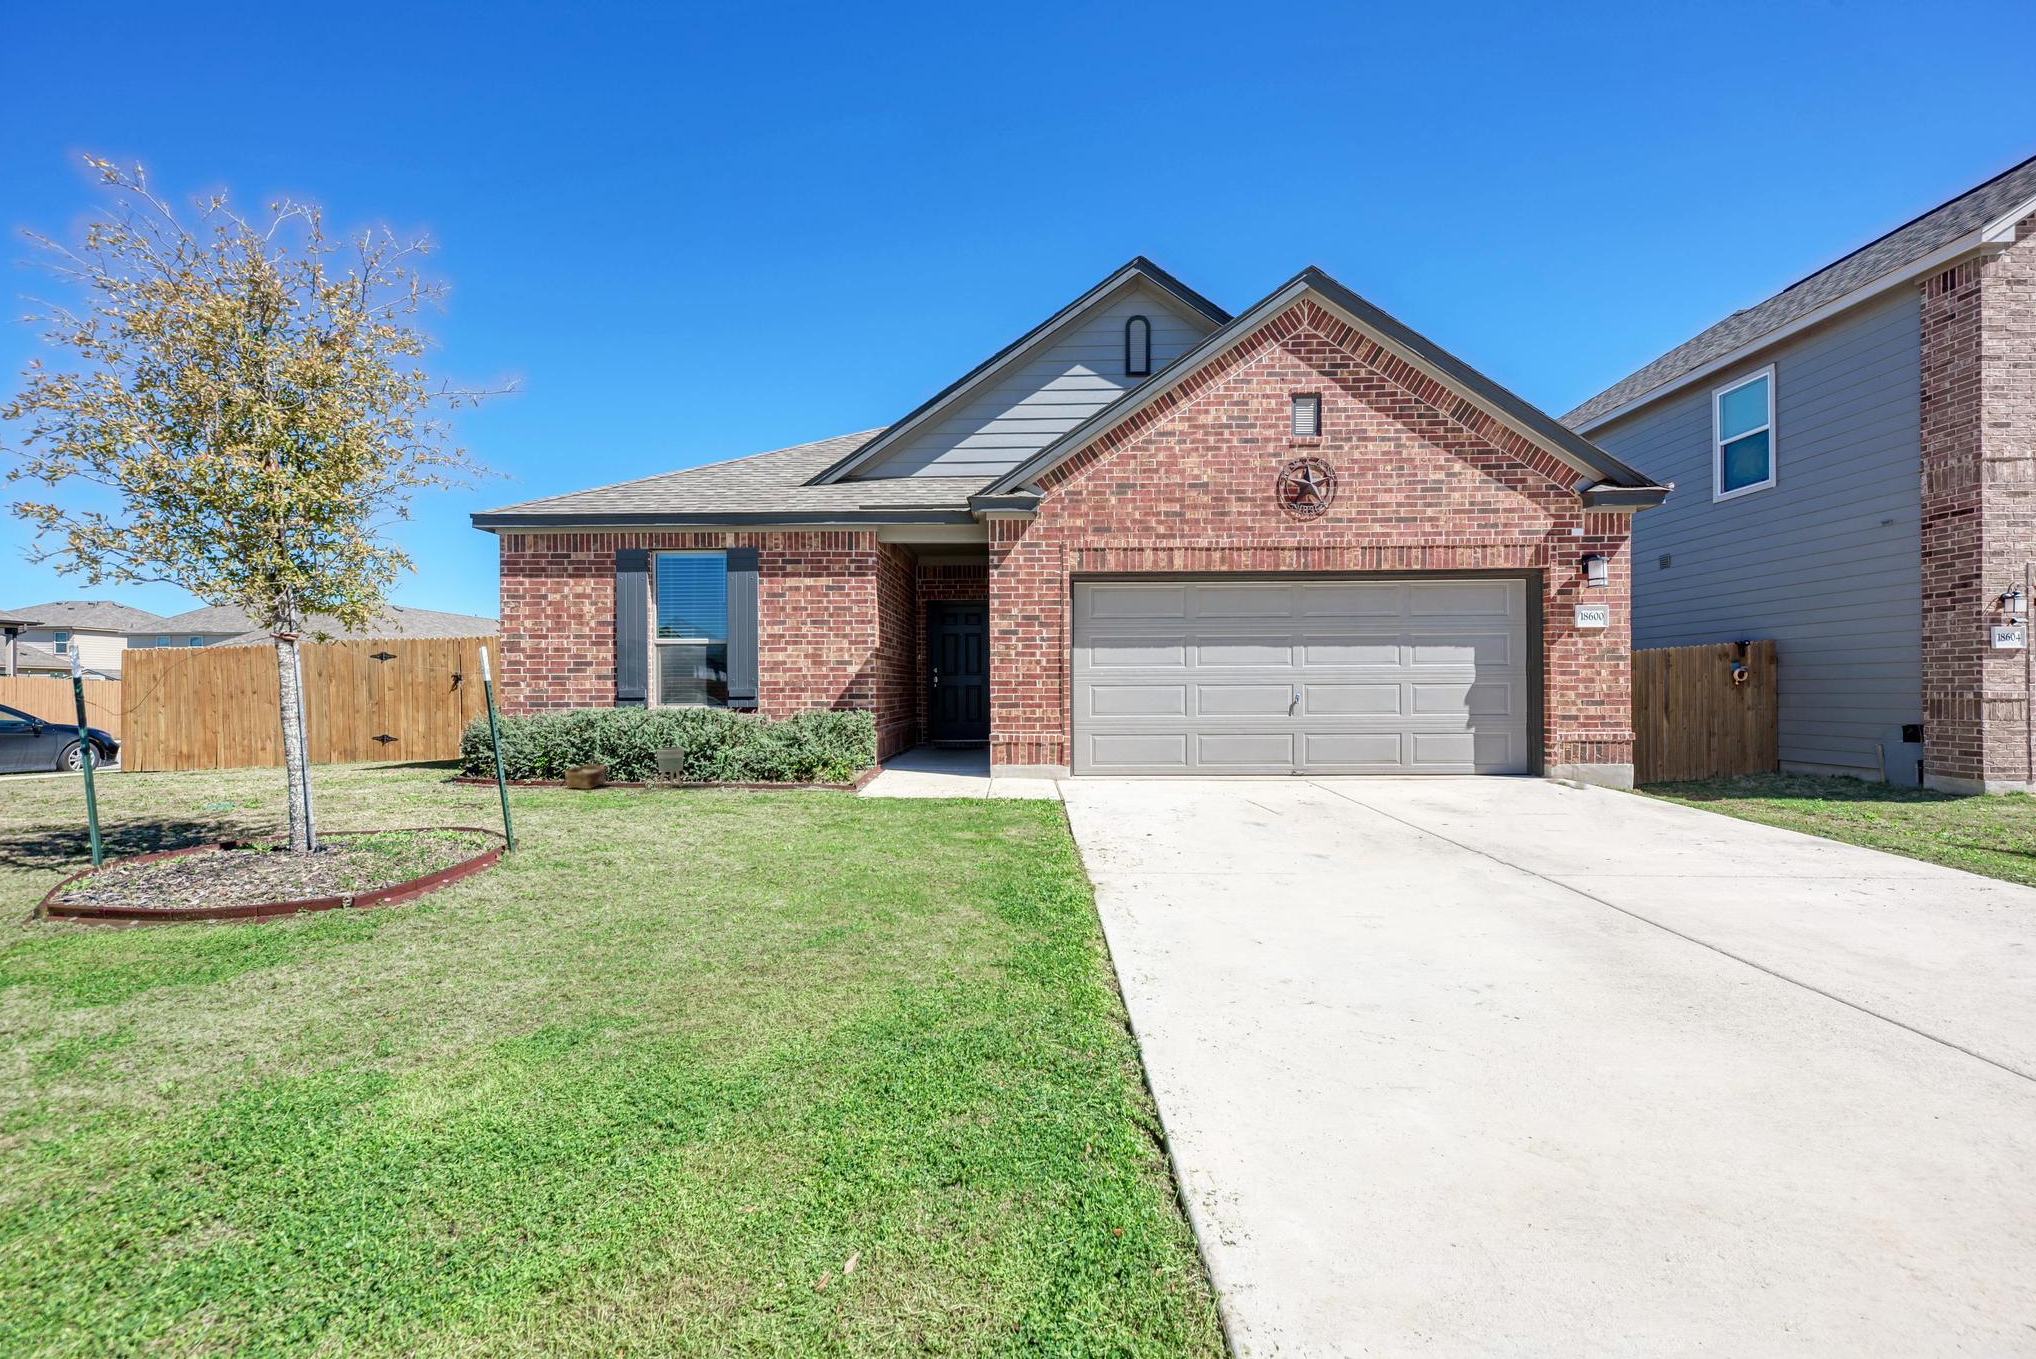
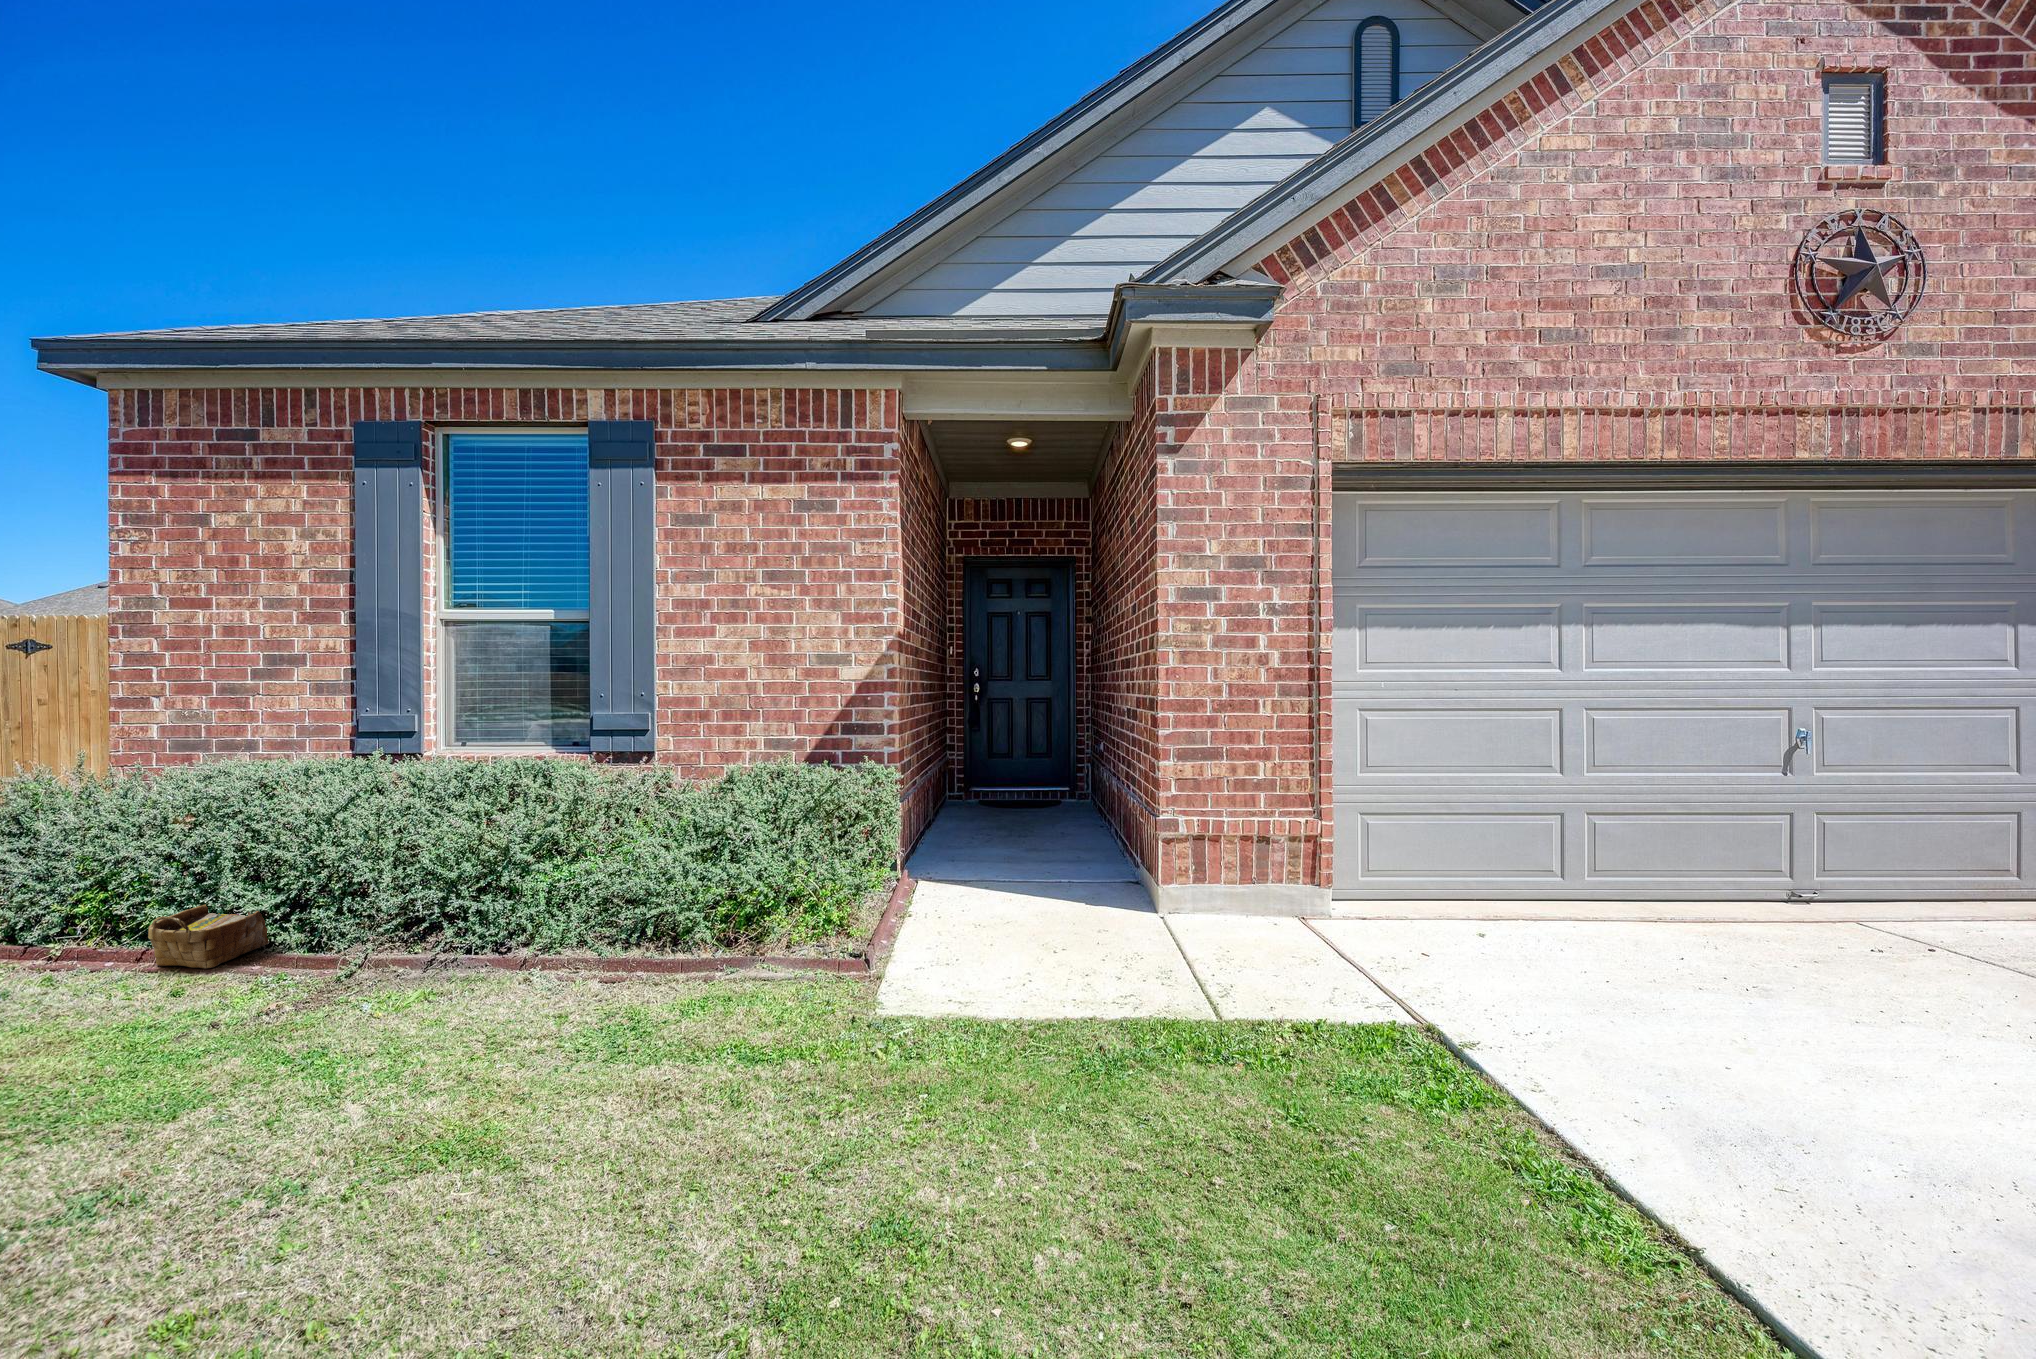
planter: present [657,748,684,788] -> none [387,859,457,962]

